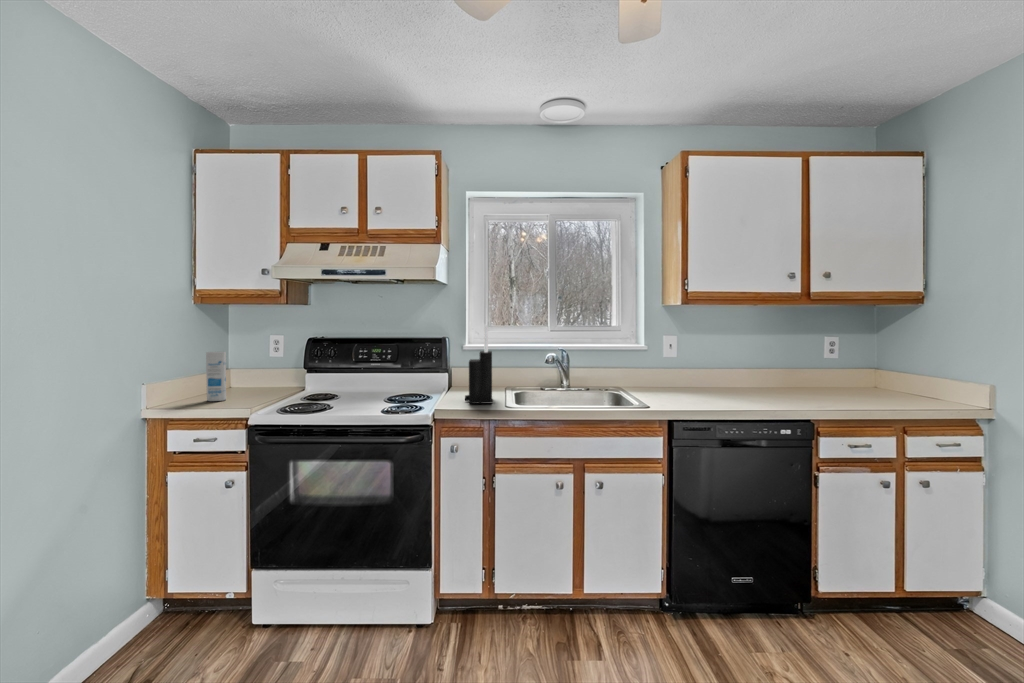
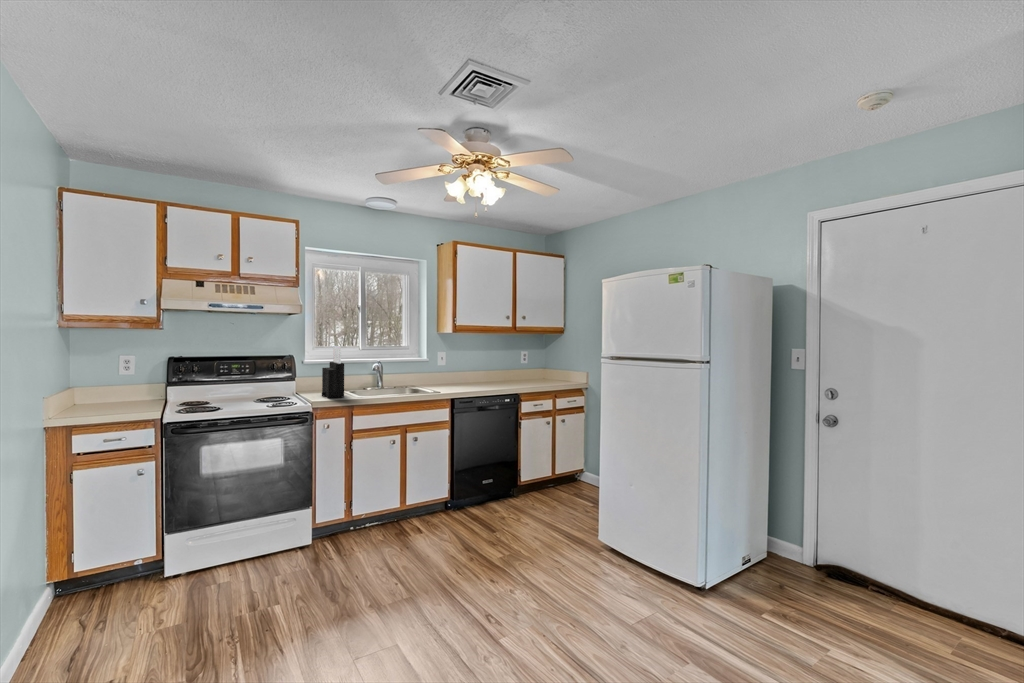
canister: present [206,352,226,401] -> none [88,368,107,411]

